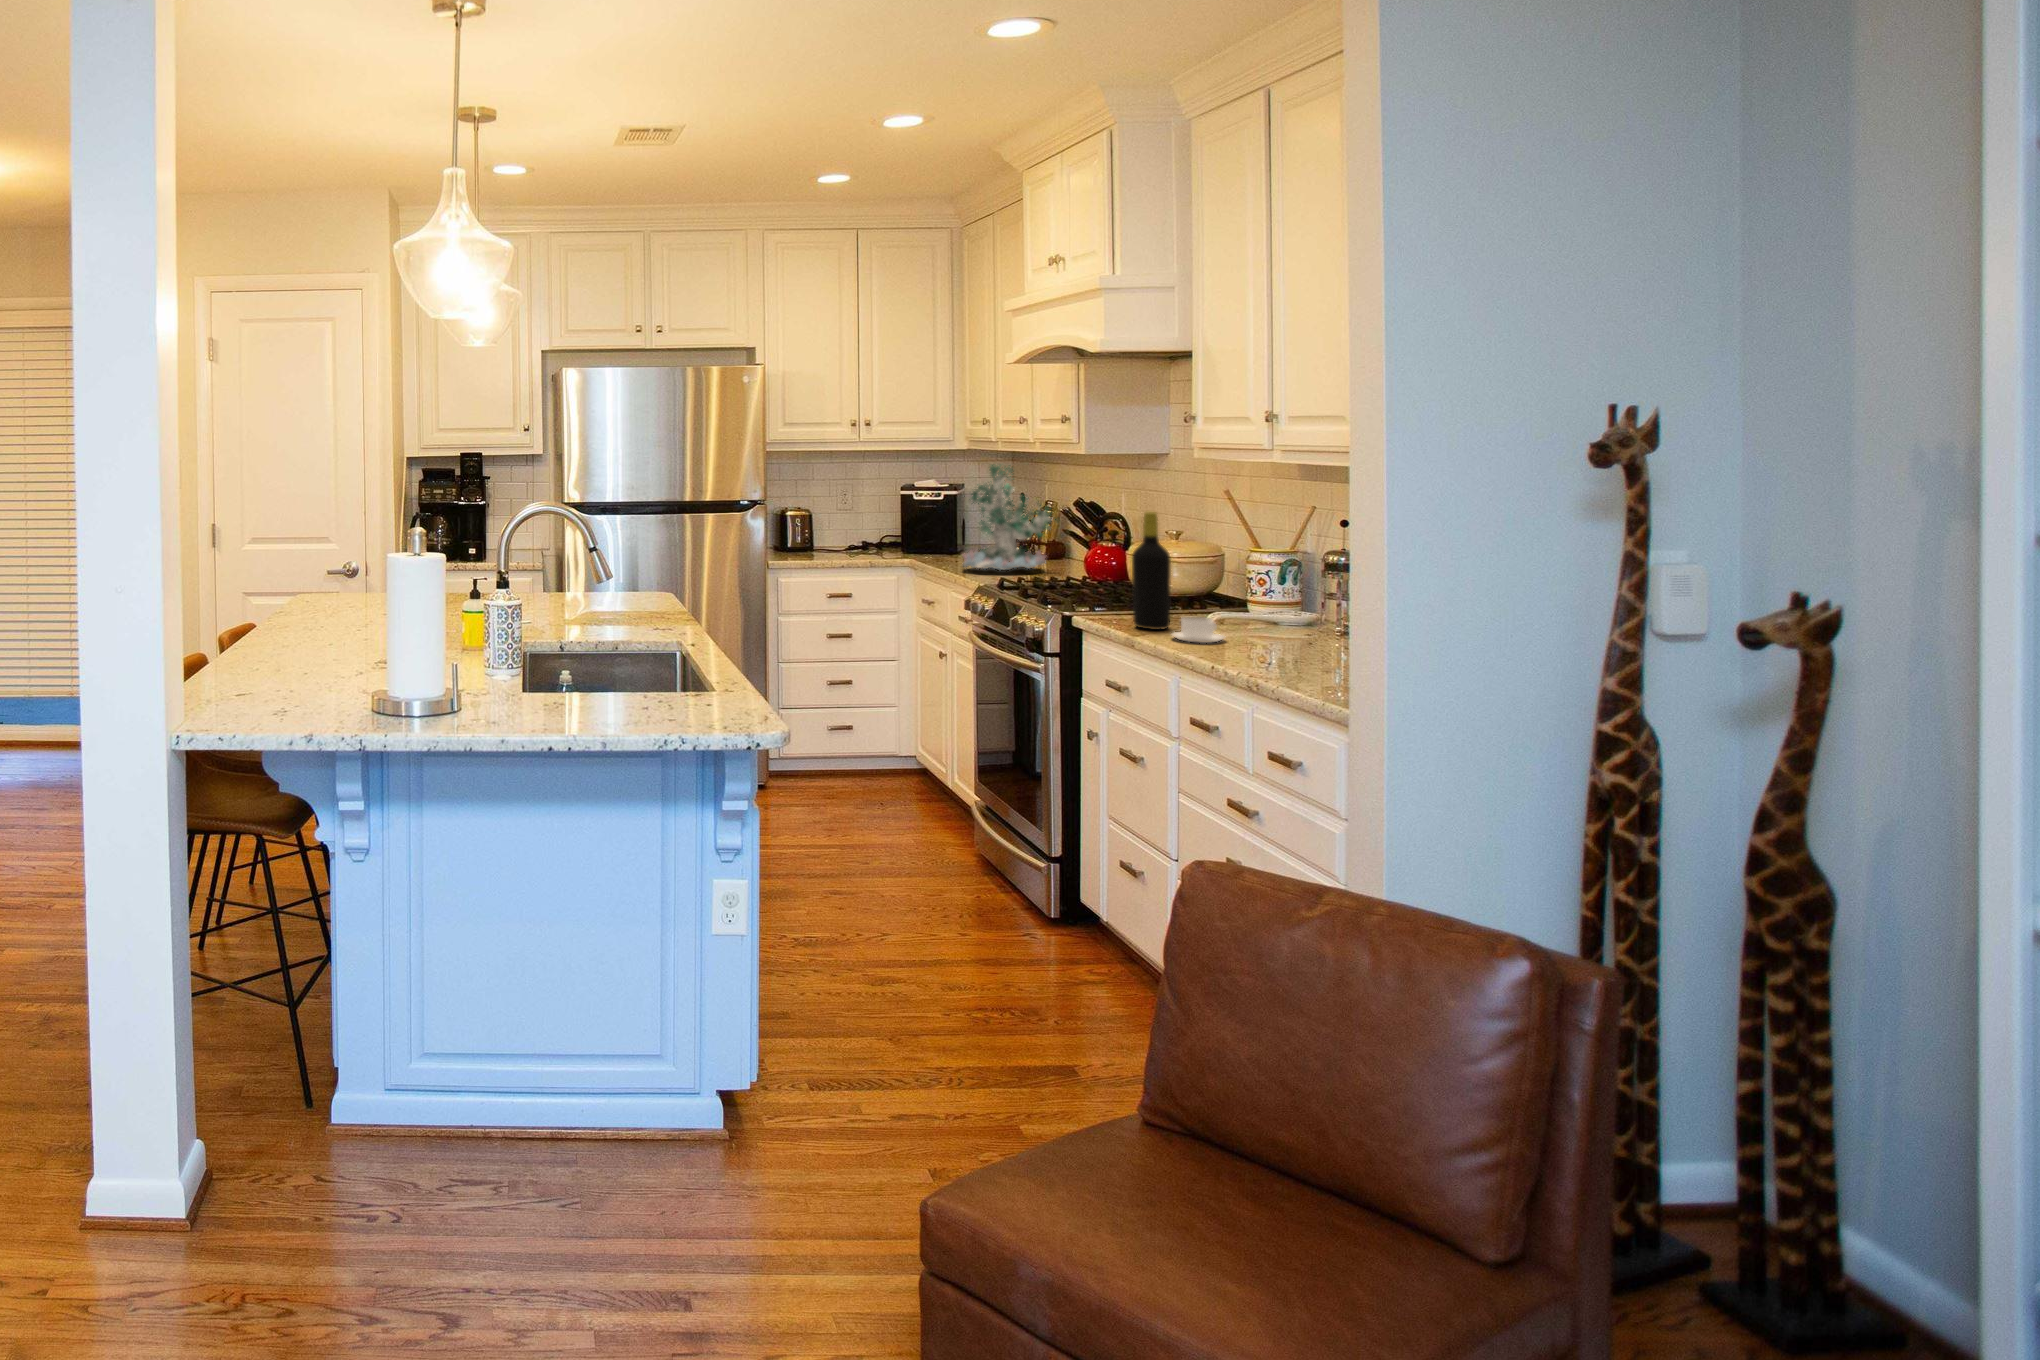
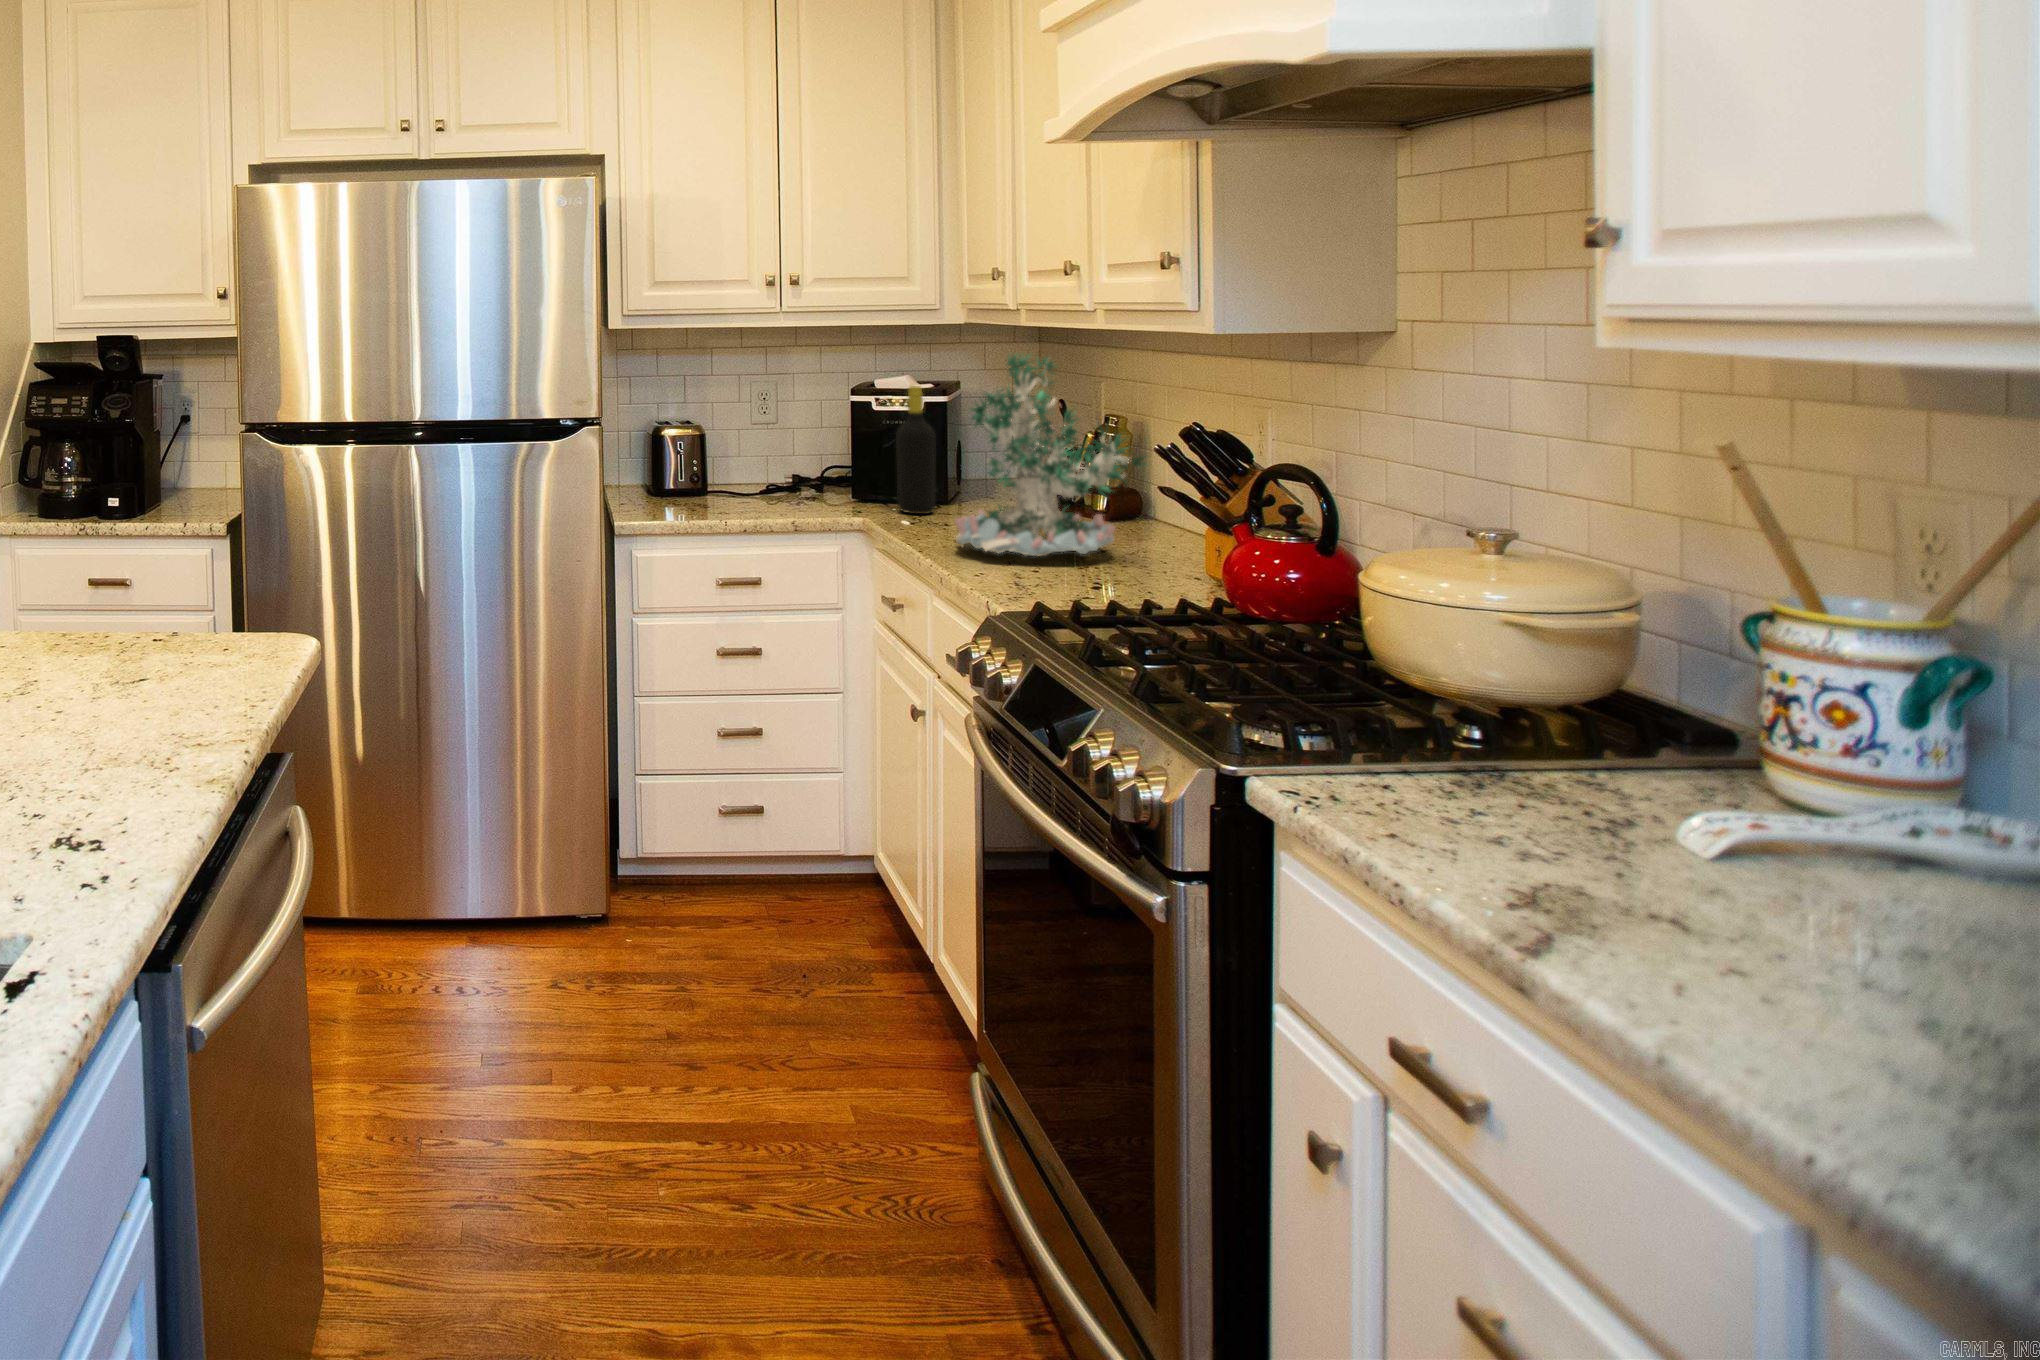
bottle: present [1132,512,1171,630] -> present [896,386,935,514]
coffee cup: present [1172,617,1226,643] -> none [1647,875,1883,1002]

